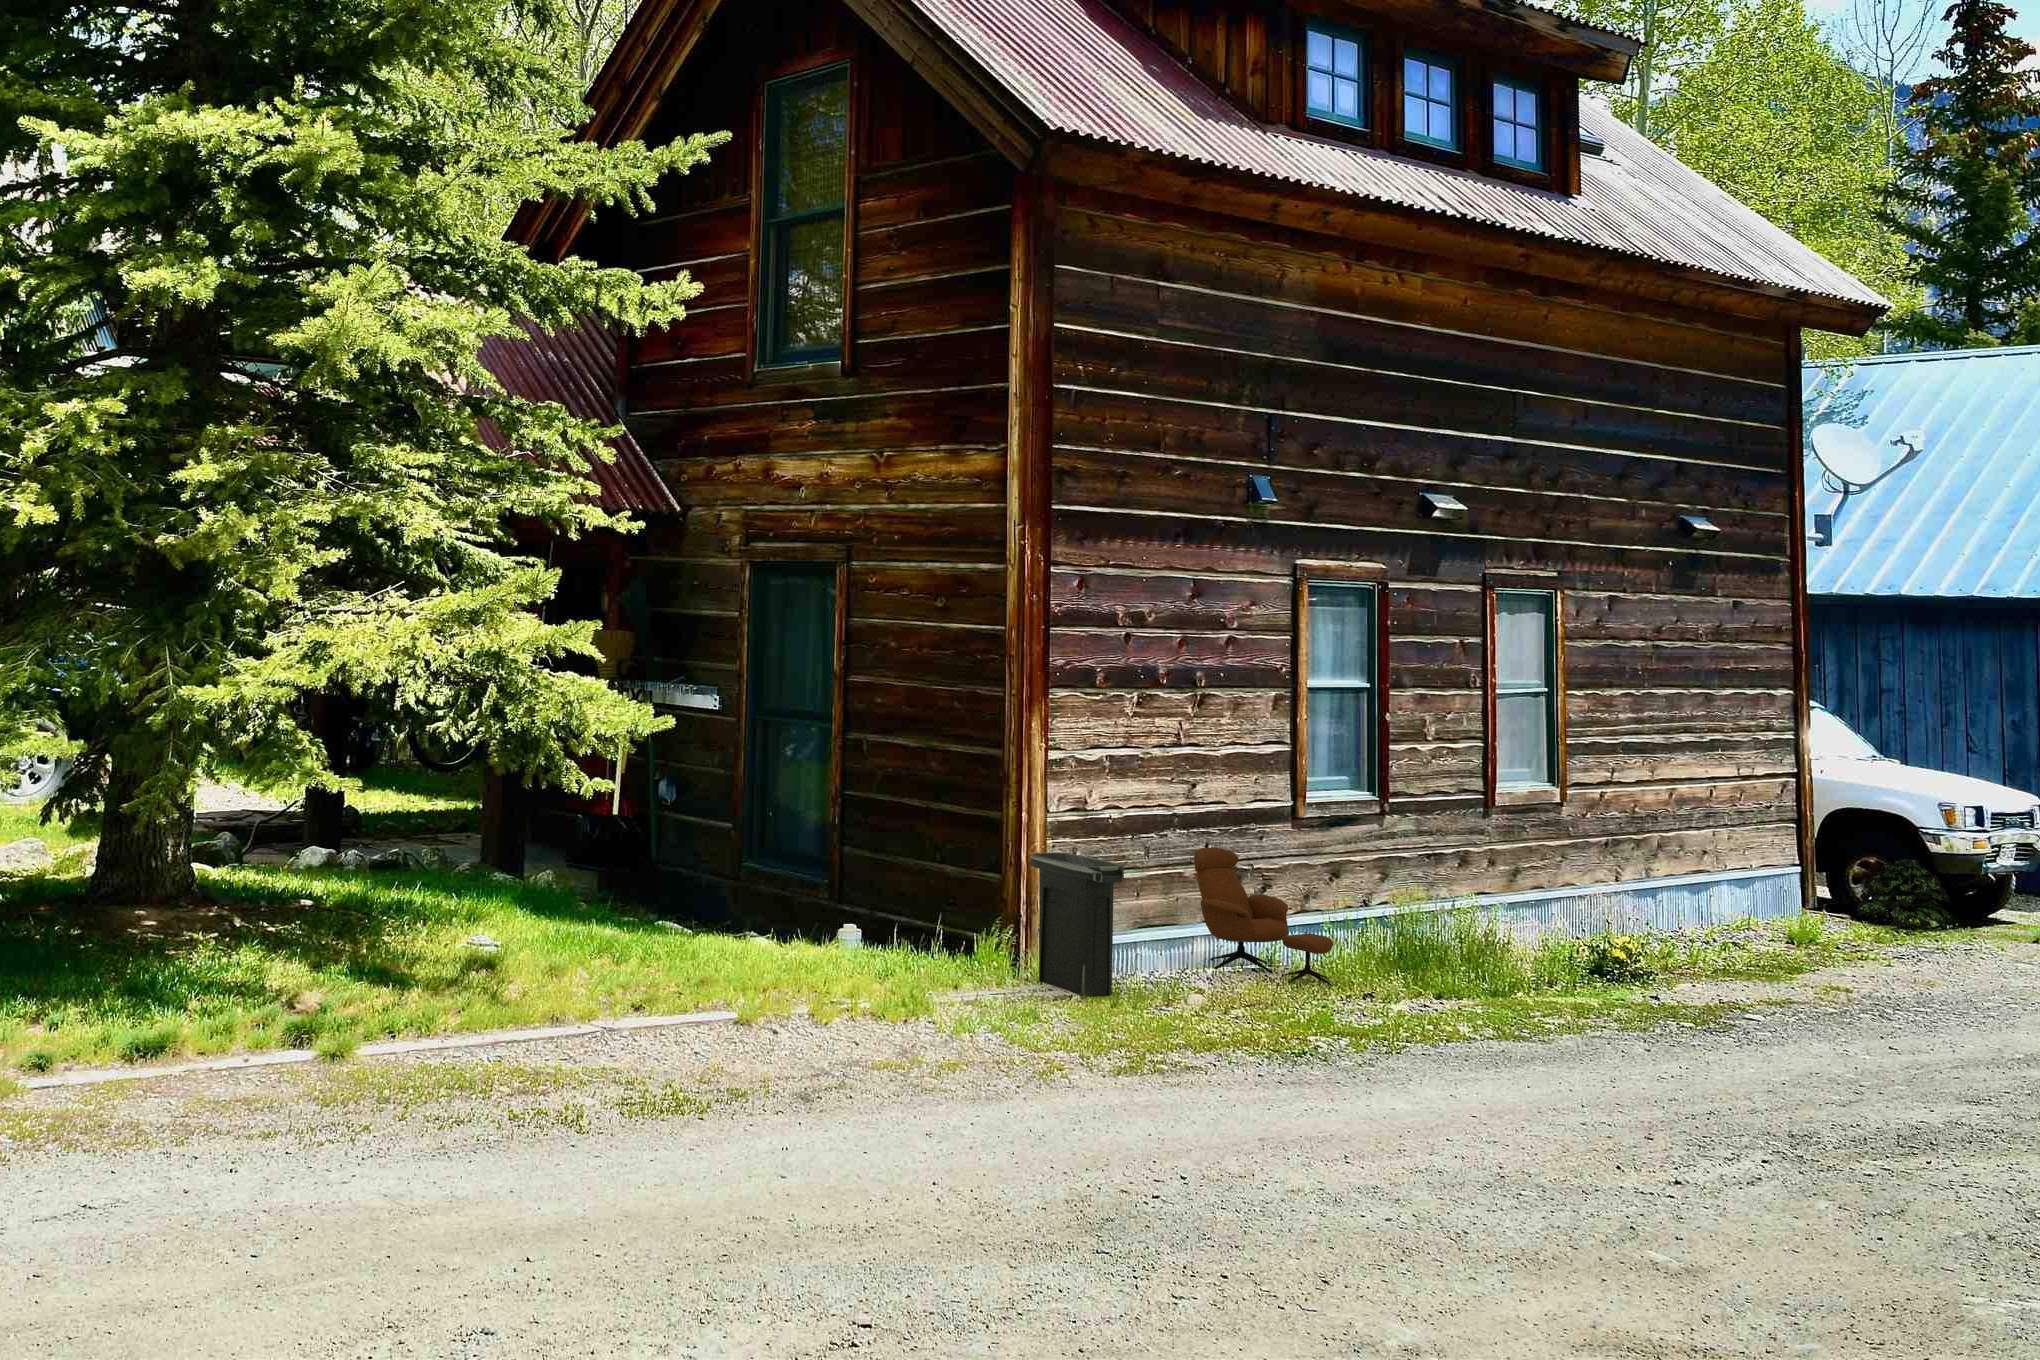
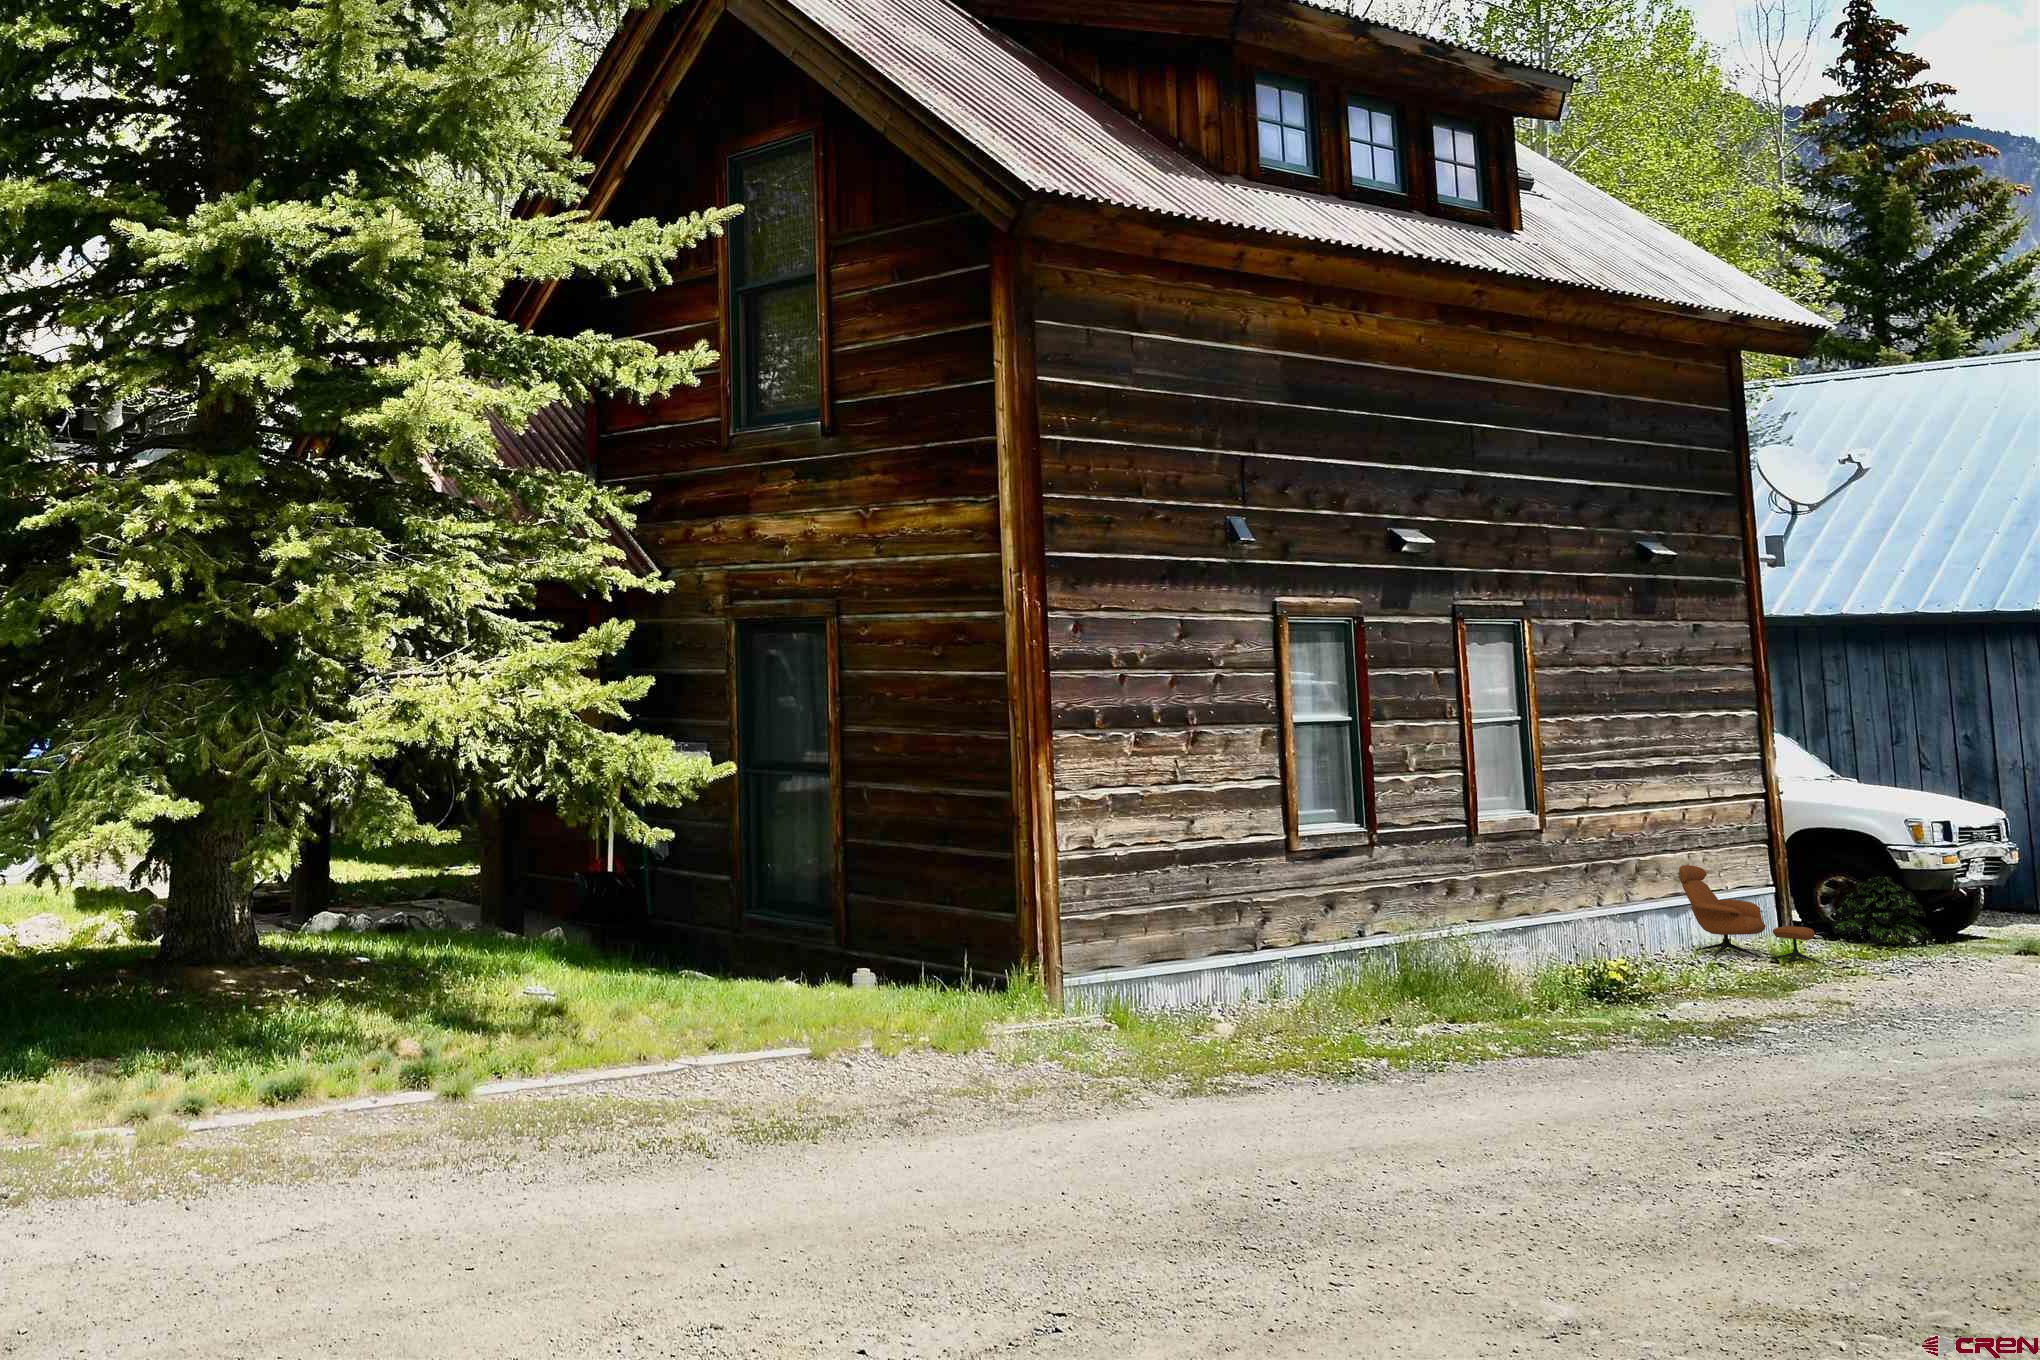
lounge chair: present [1194,847,1333,986] -> present [1679,865,1821,963]
trash can: present [1030,853,1124,996] -> none [1053,888,1152,1026]

